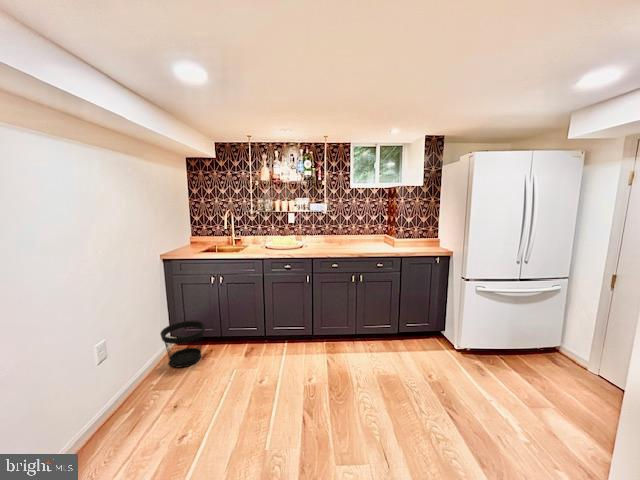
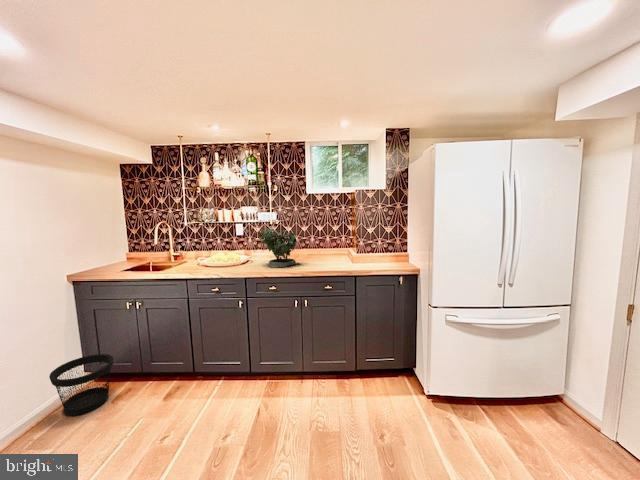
potted plant: none [318,215,351,250] -> present [259,228,299,268]

